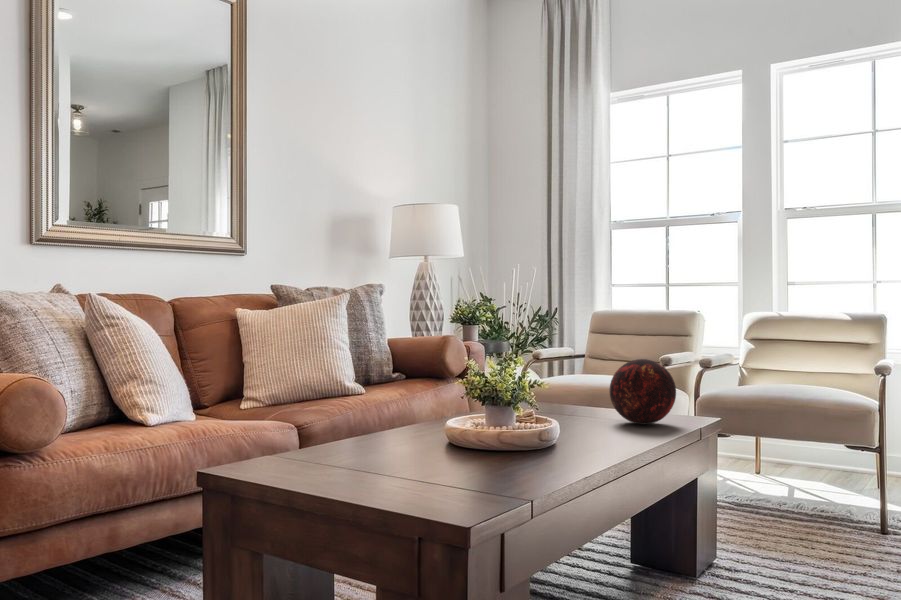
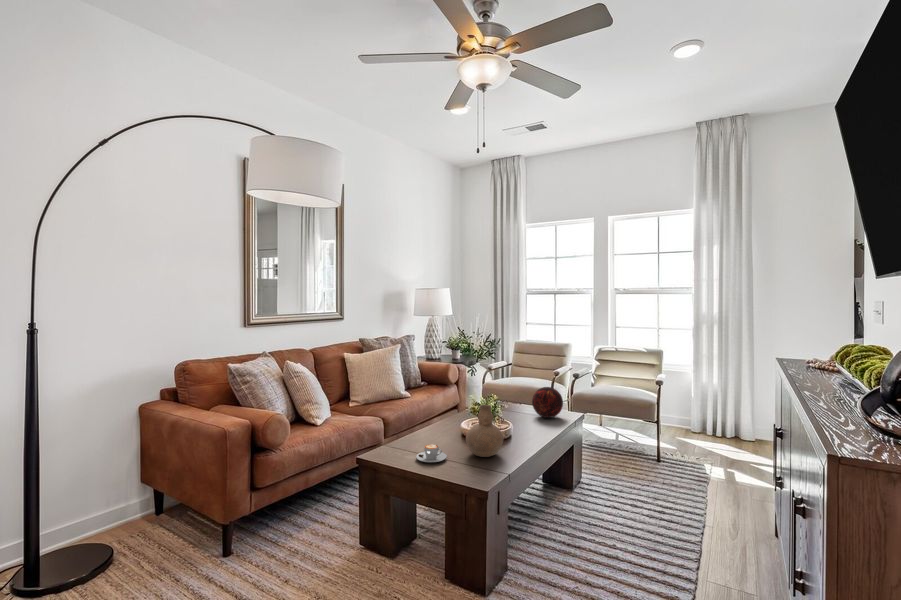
vase: none [449,362,533,475] -> present [466,405,503,457]
coffee cup: none [334,445,403,481] -> present [416,444,447,462]

